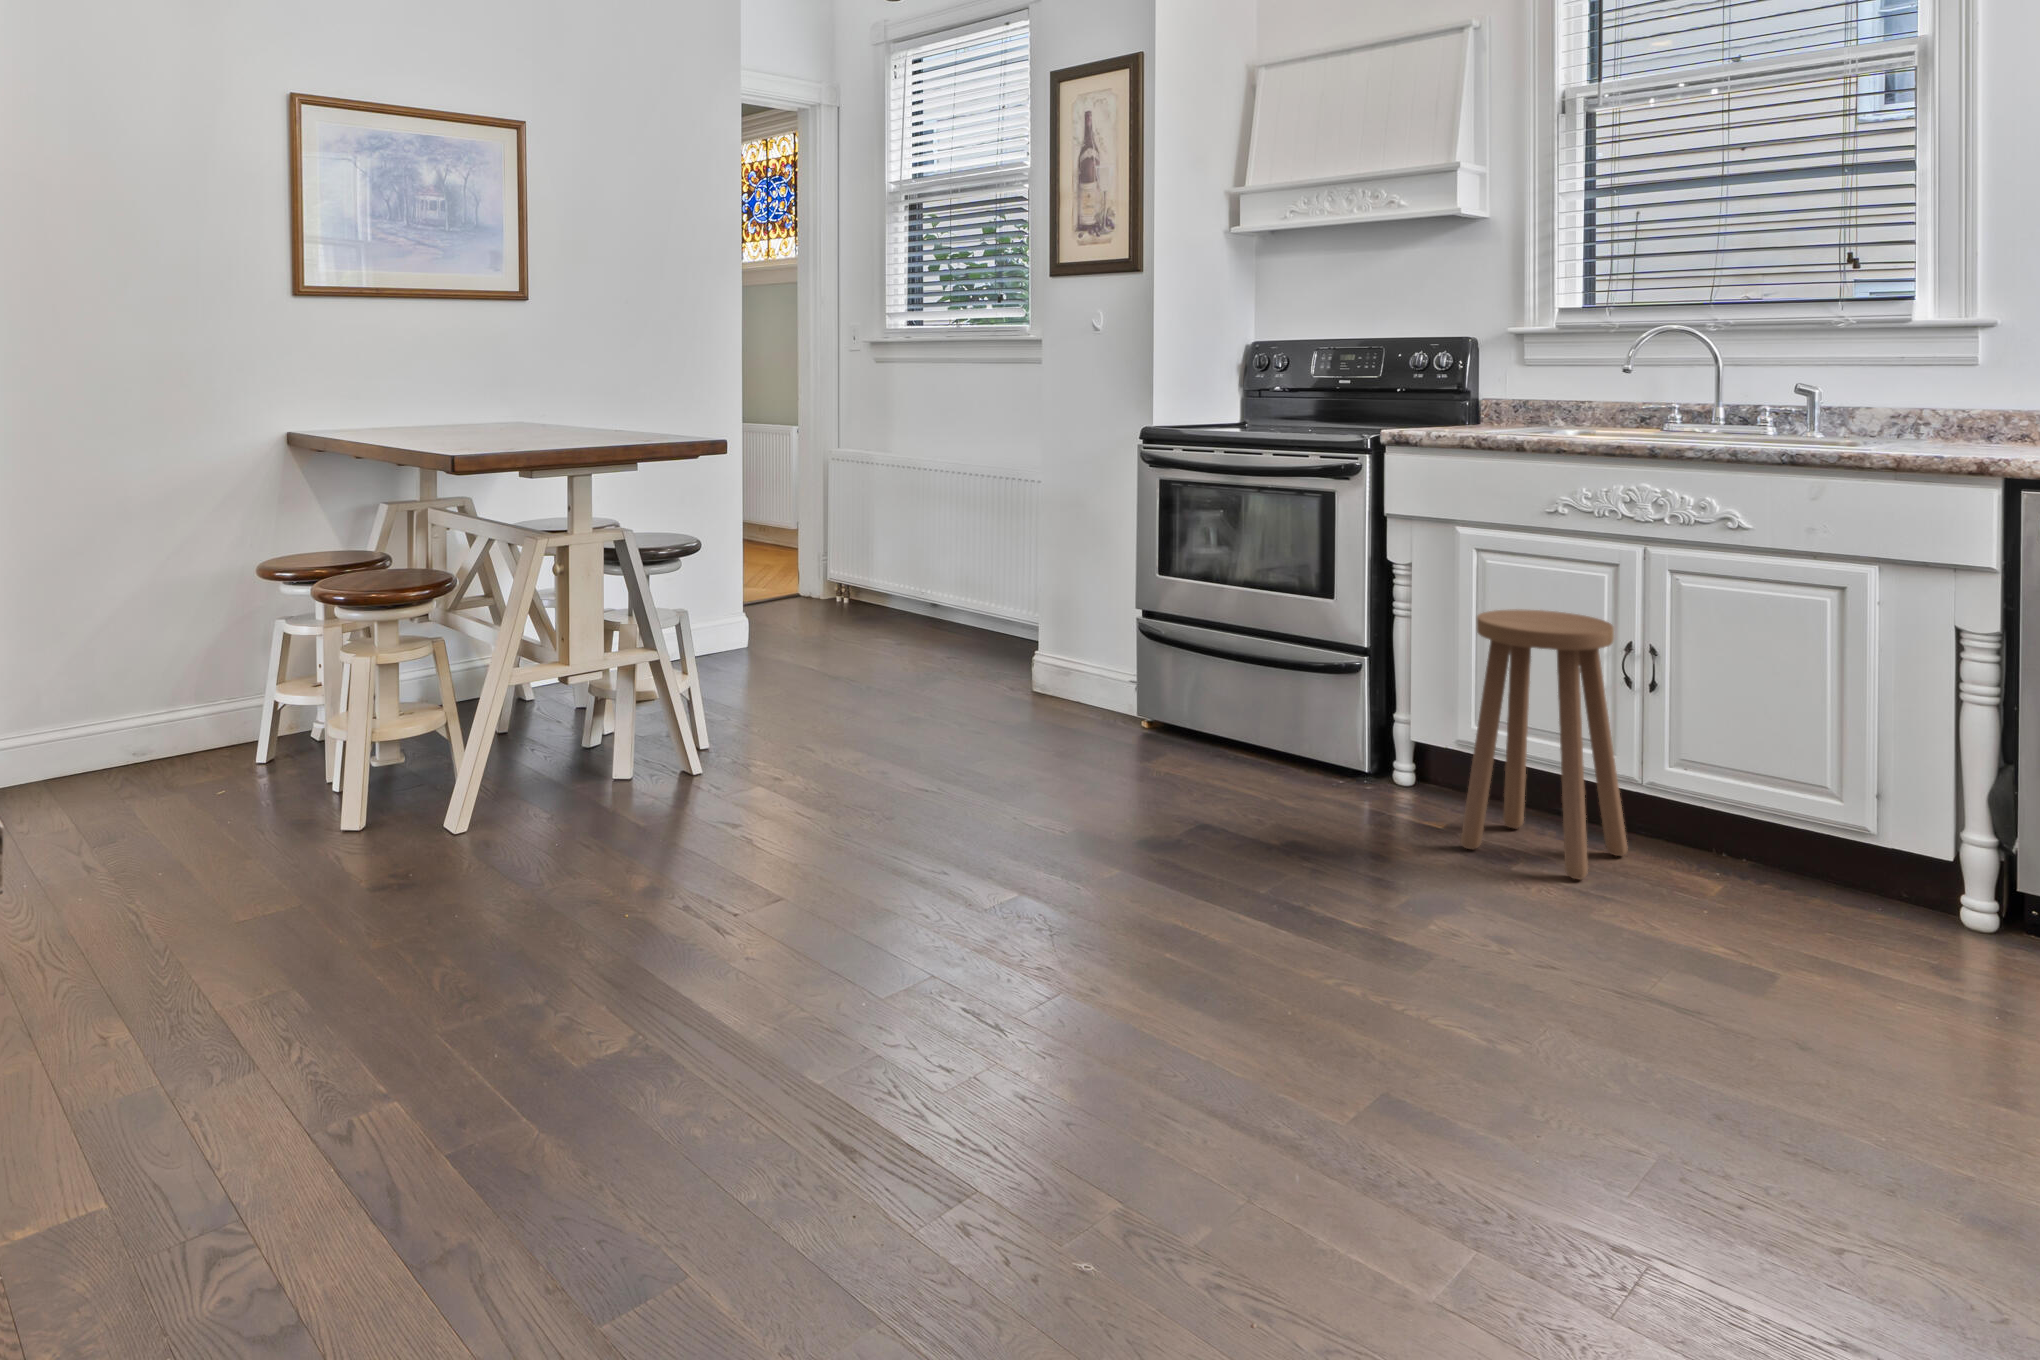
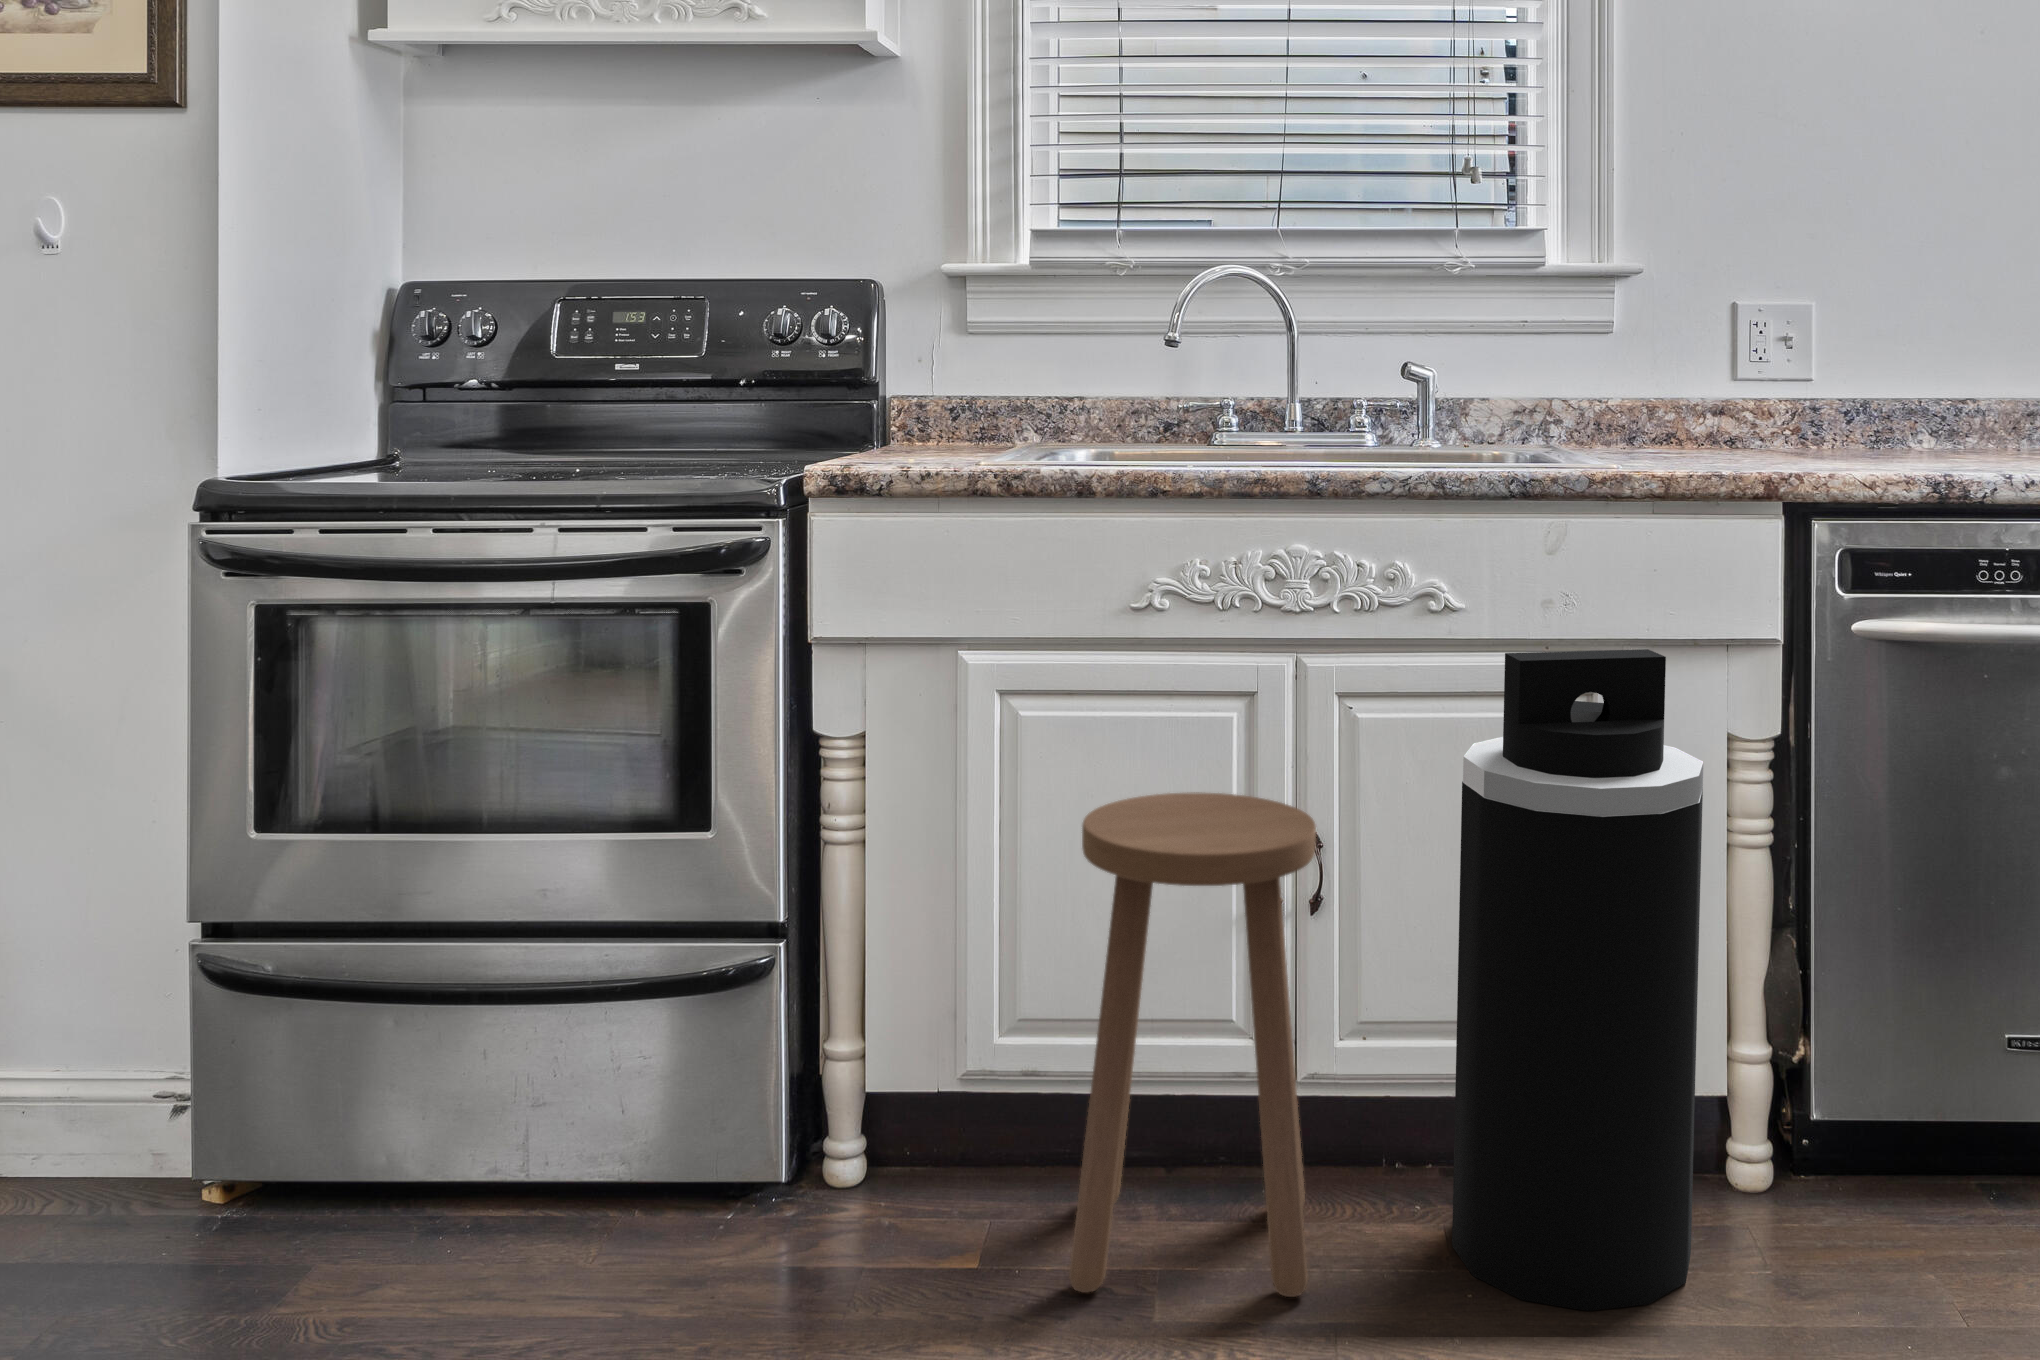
trash can: none [1696,545,1864,943] -> present [1452,649,1703,1311]

